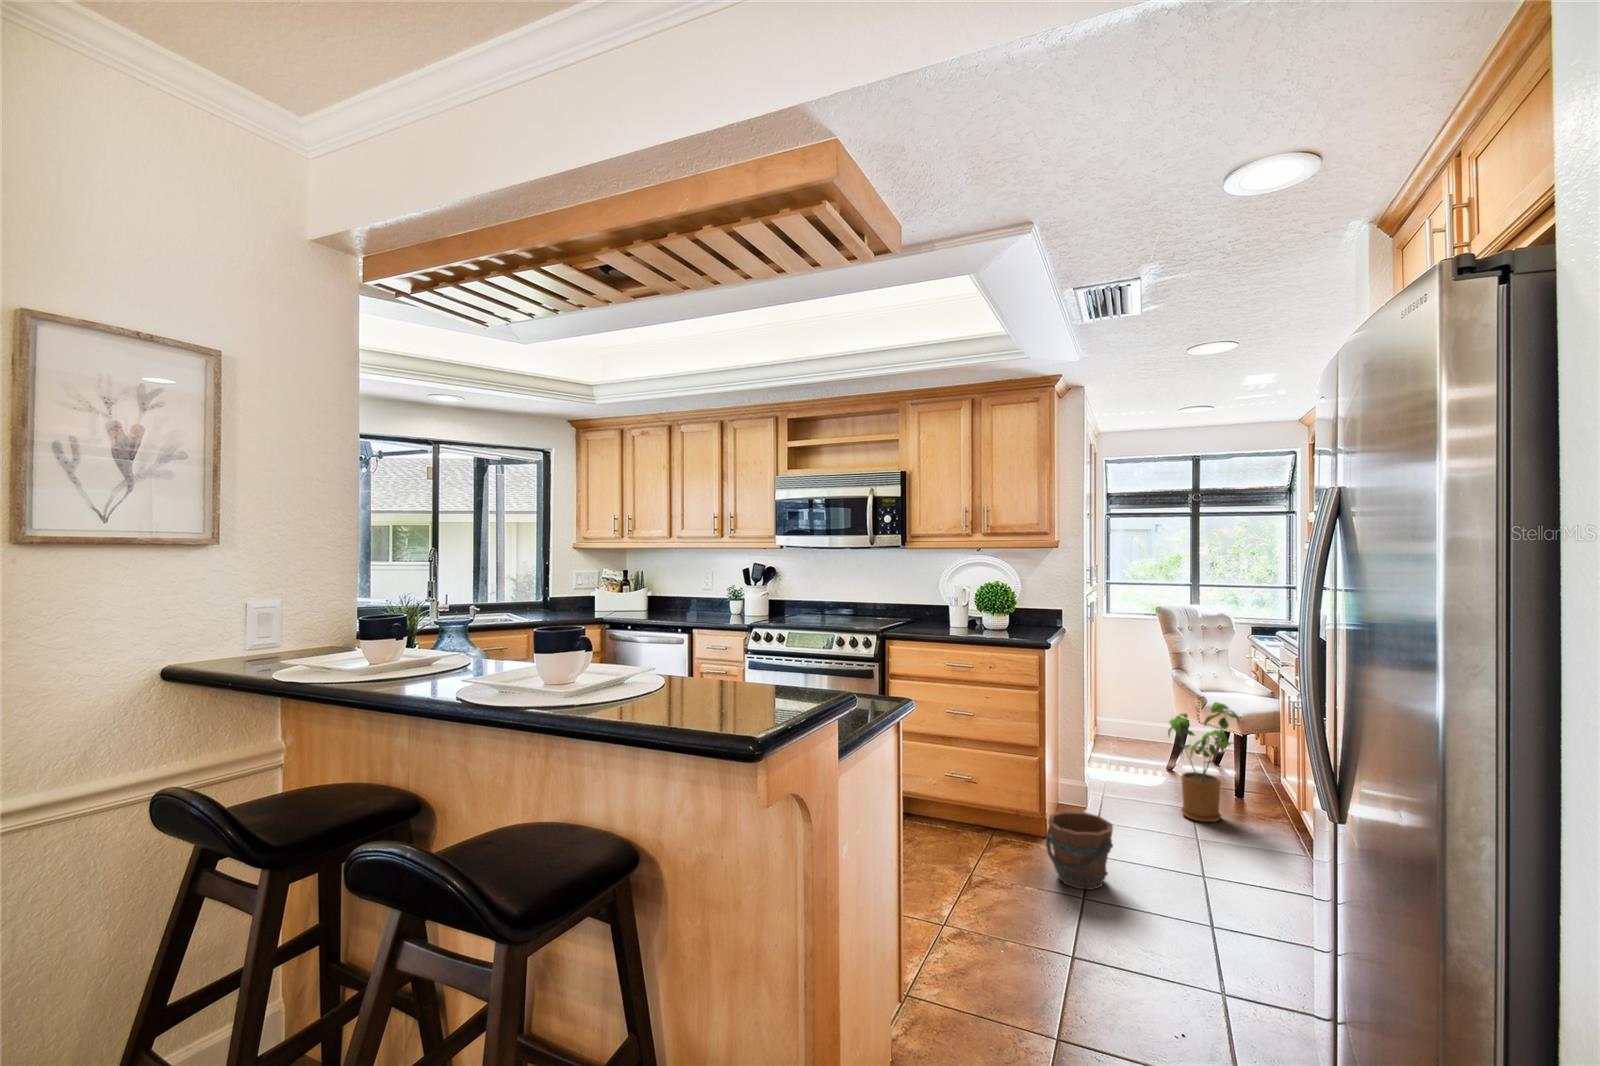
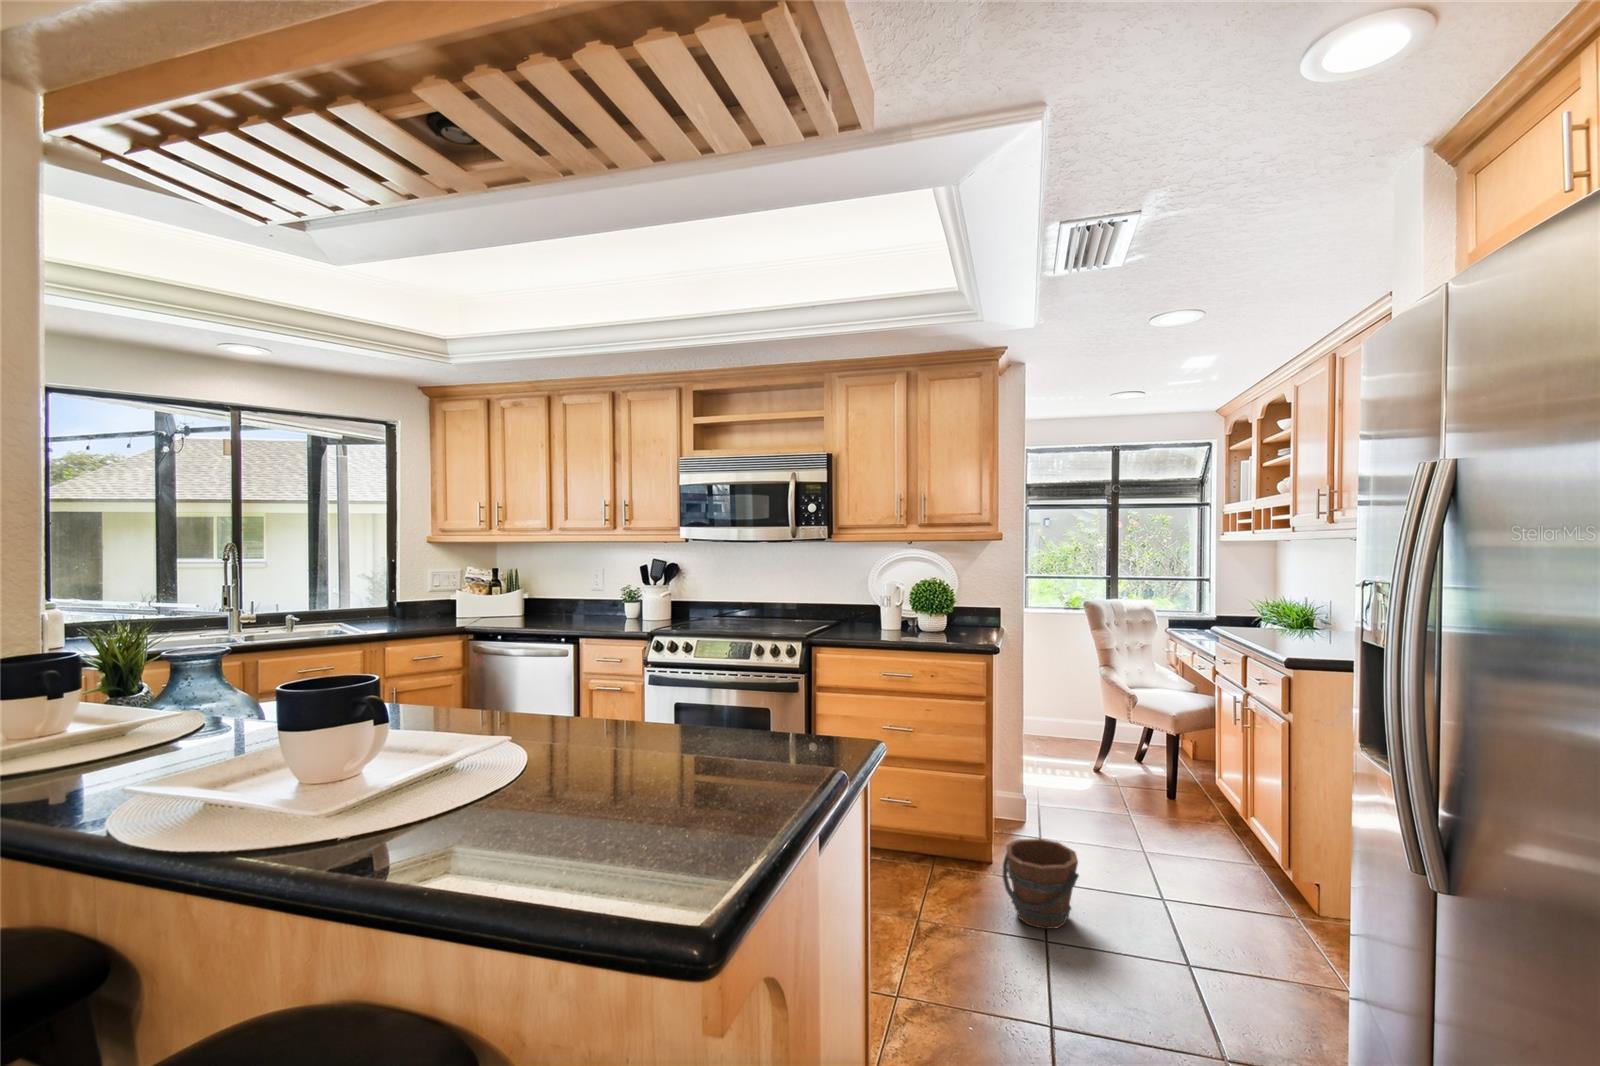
house plant: present [1168,702,1240,822] -> none [1108,704,1182,833]

